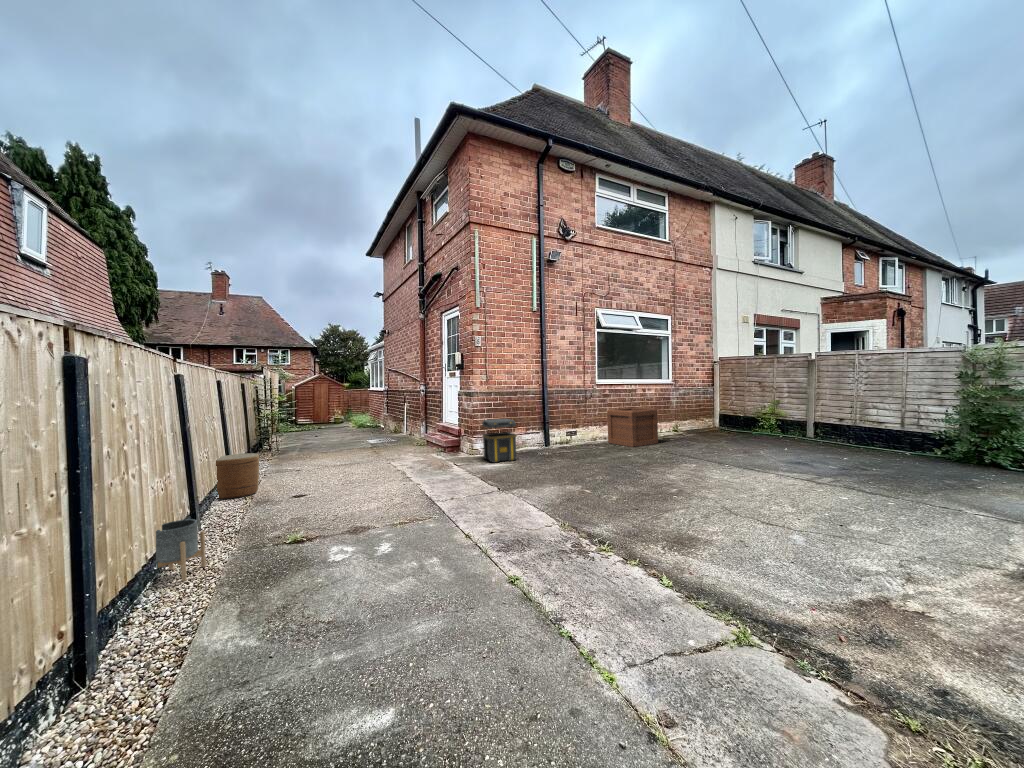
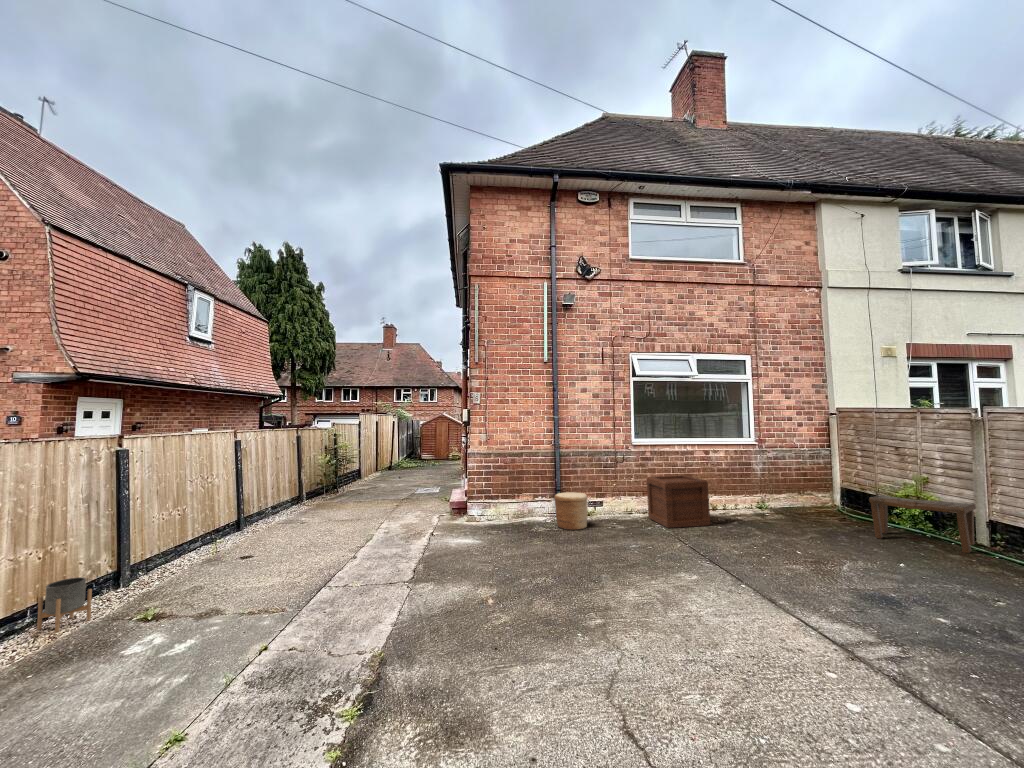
bench: none [760,413,818,443] -> present [870,495,976,553]
toolbox: present [482,419,517,462] -> none [476,483,509,533]
woven basket: present [216,453,259,499] -> present [555,492,587,530]

